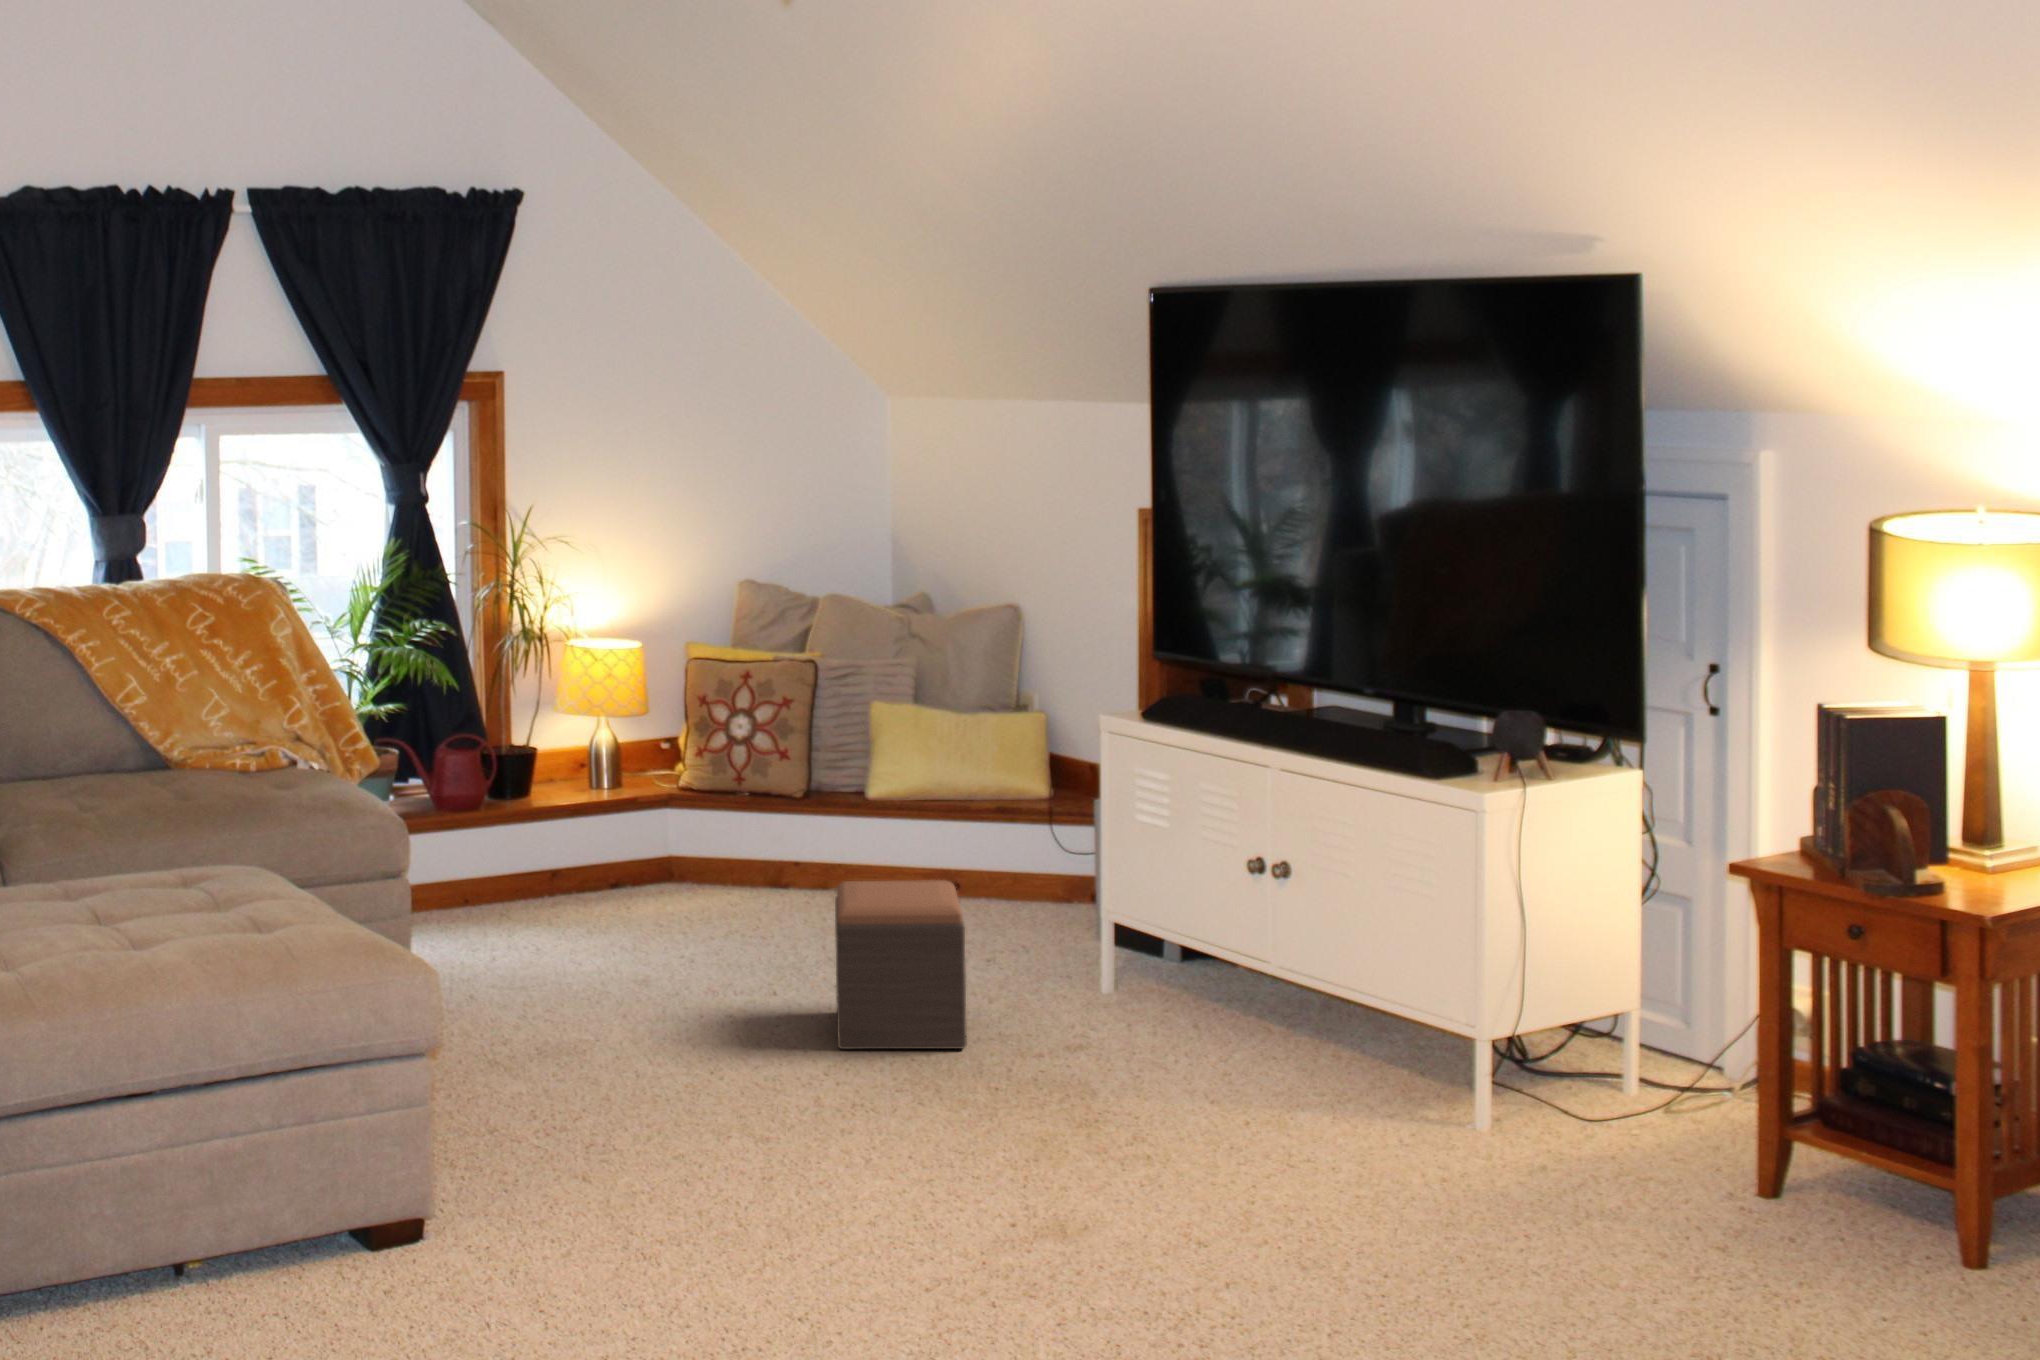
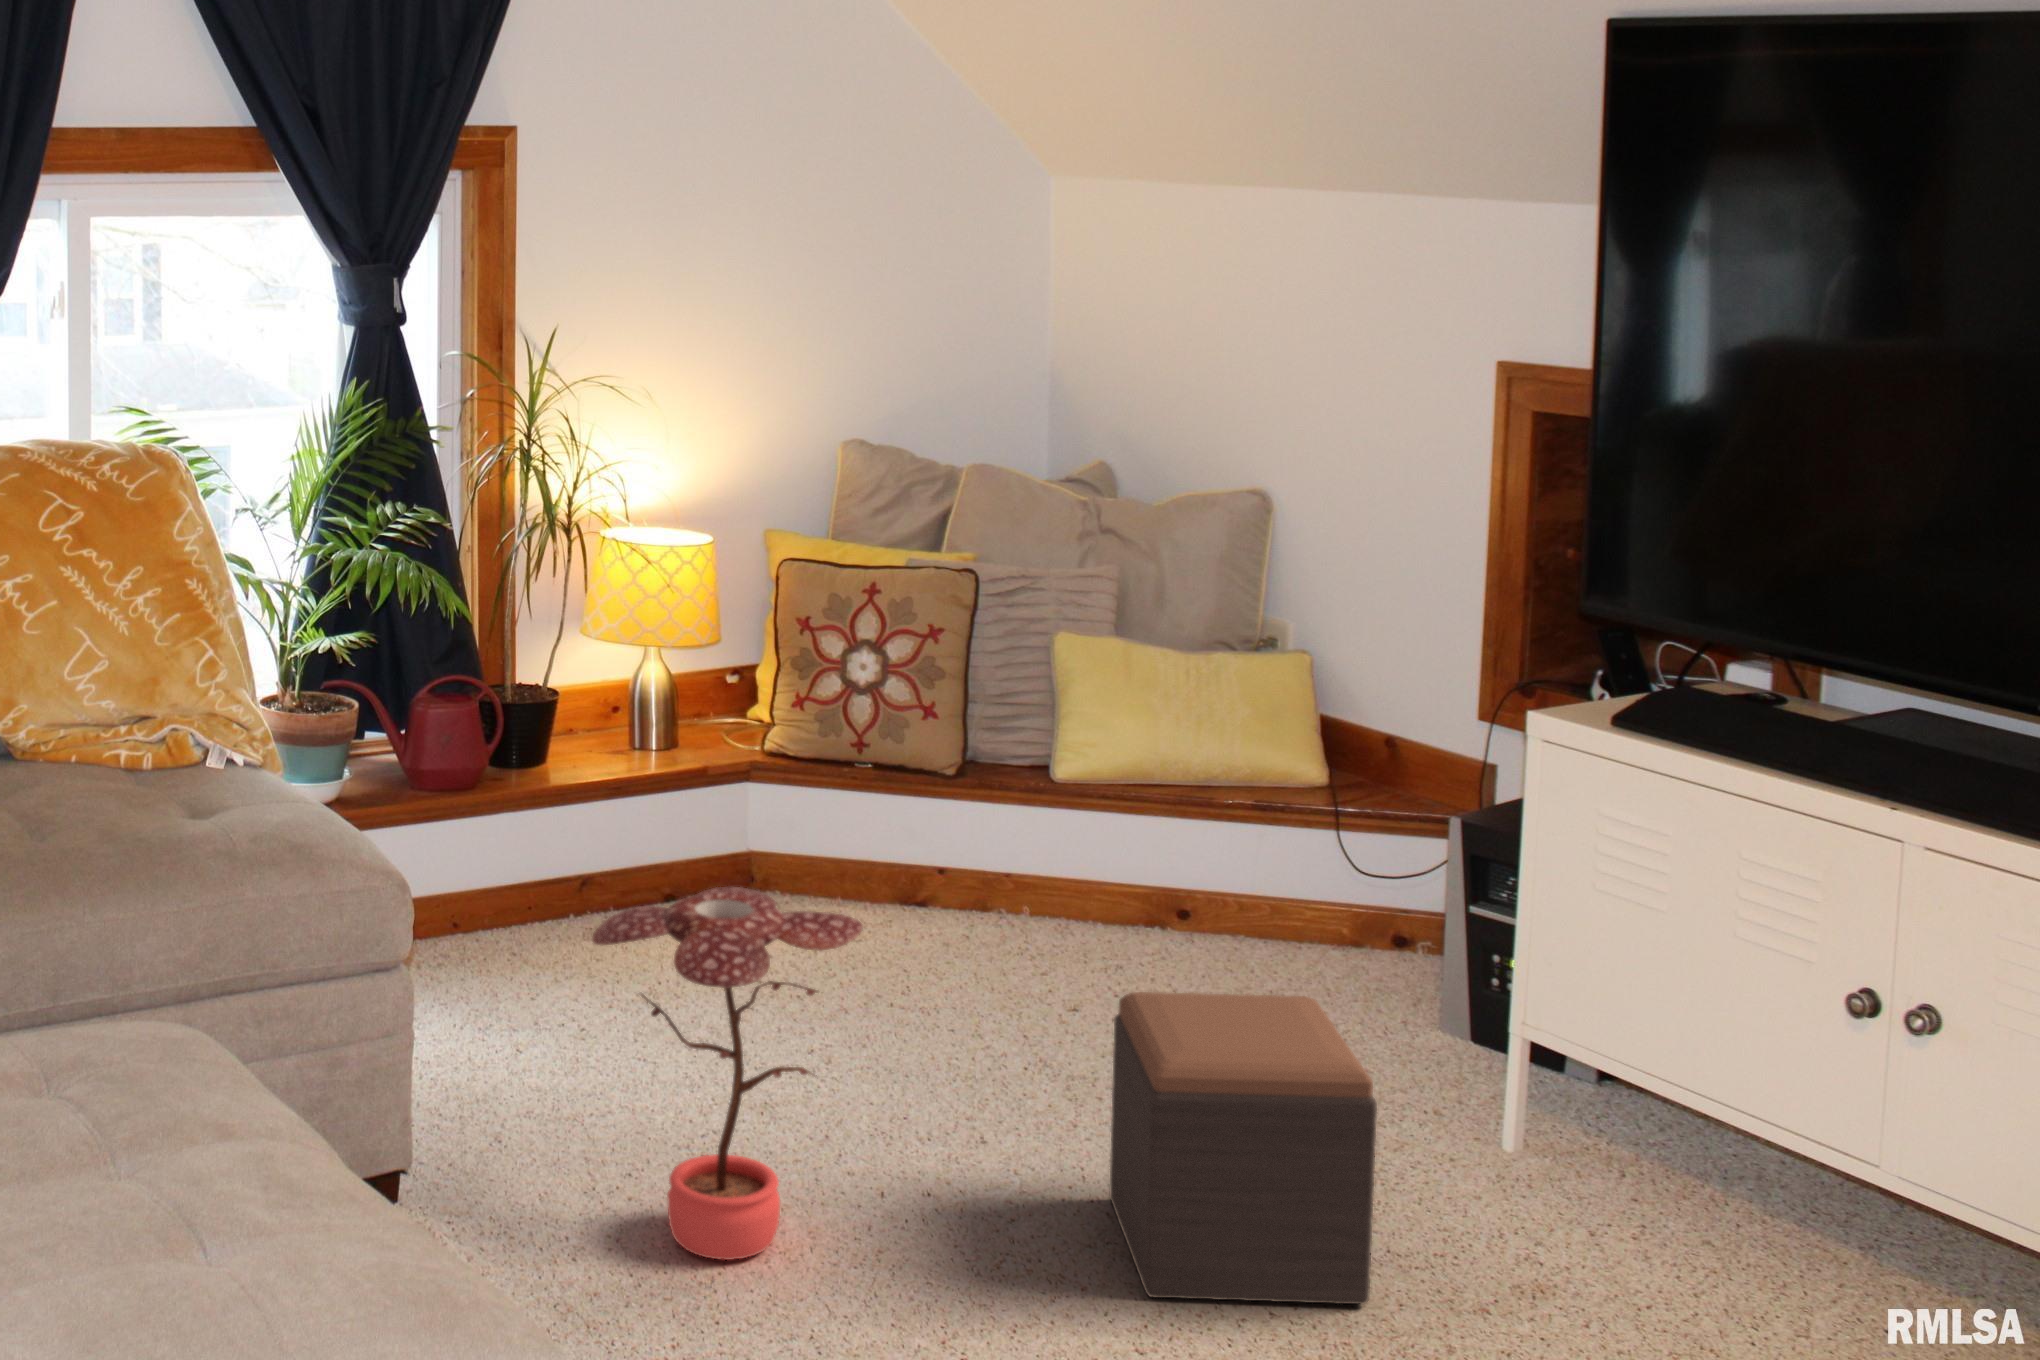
potted plant: none [515,824,674,1040] -> present [592,887,863,1260]

